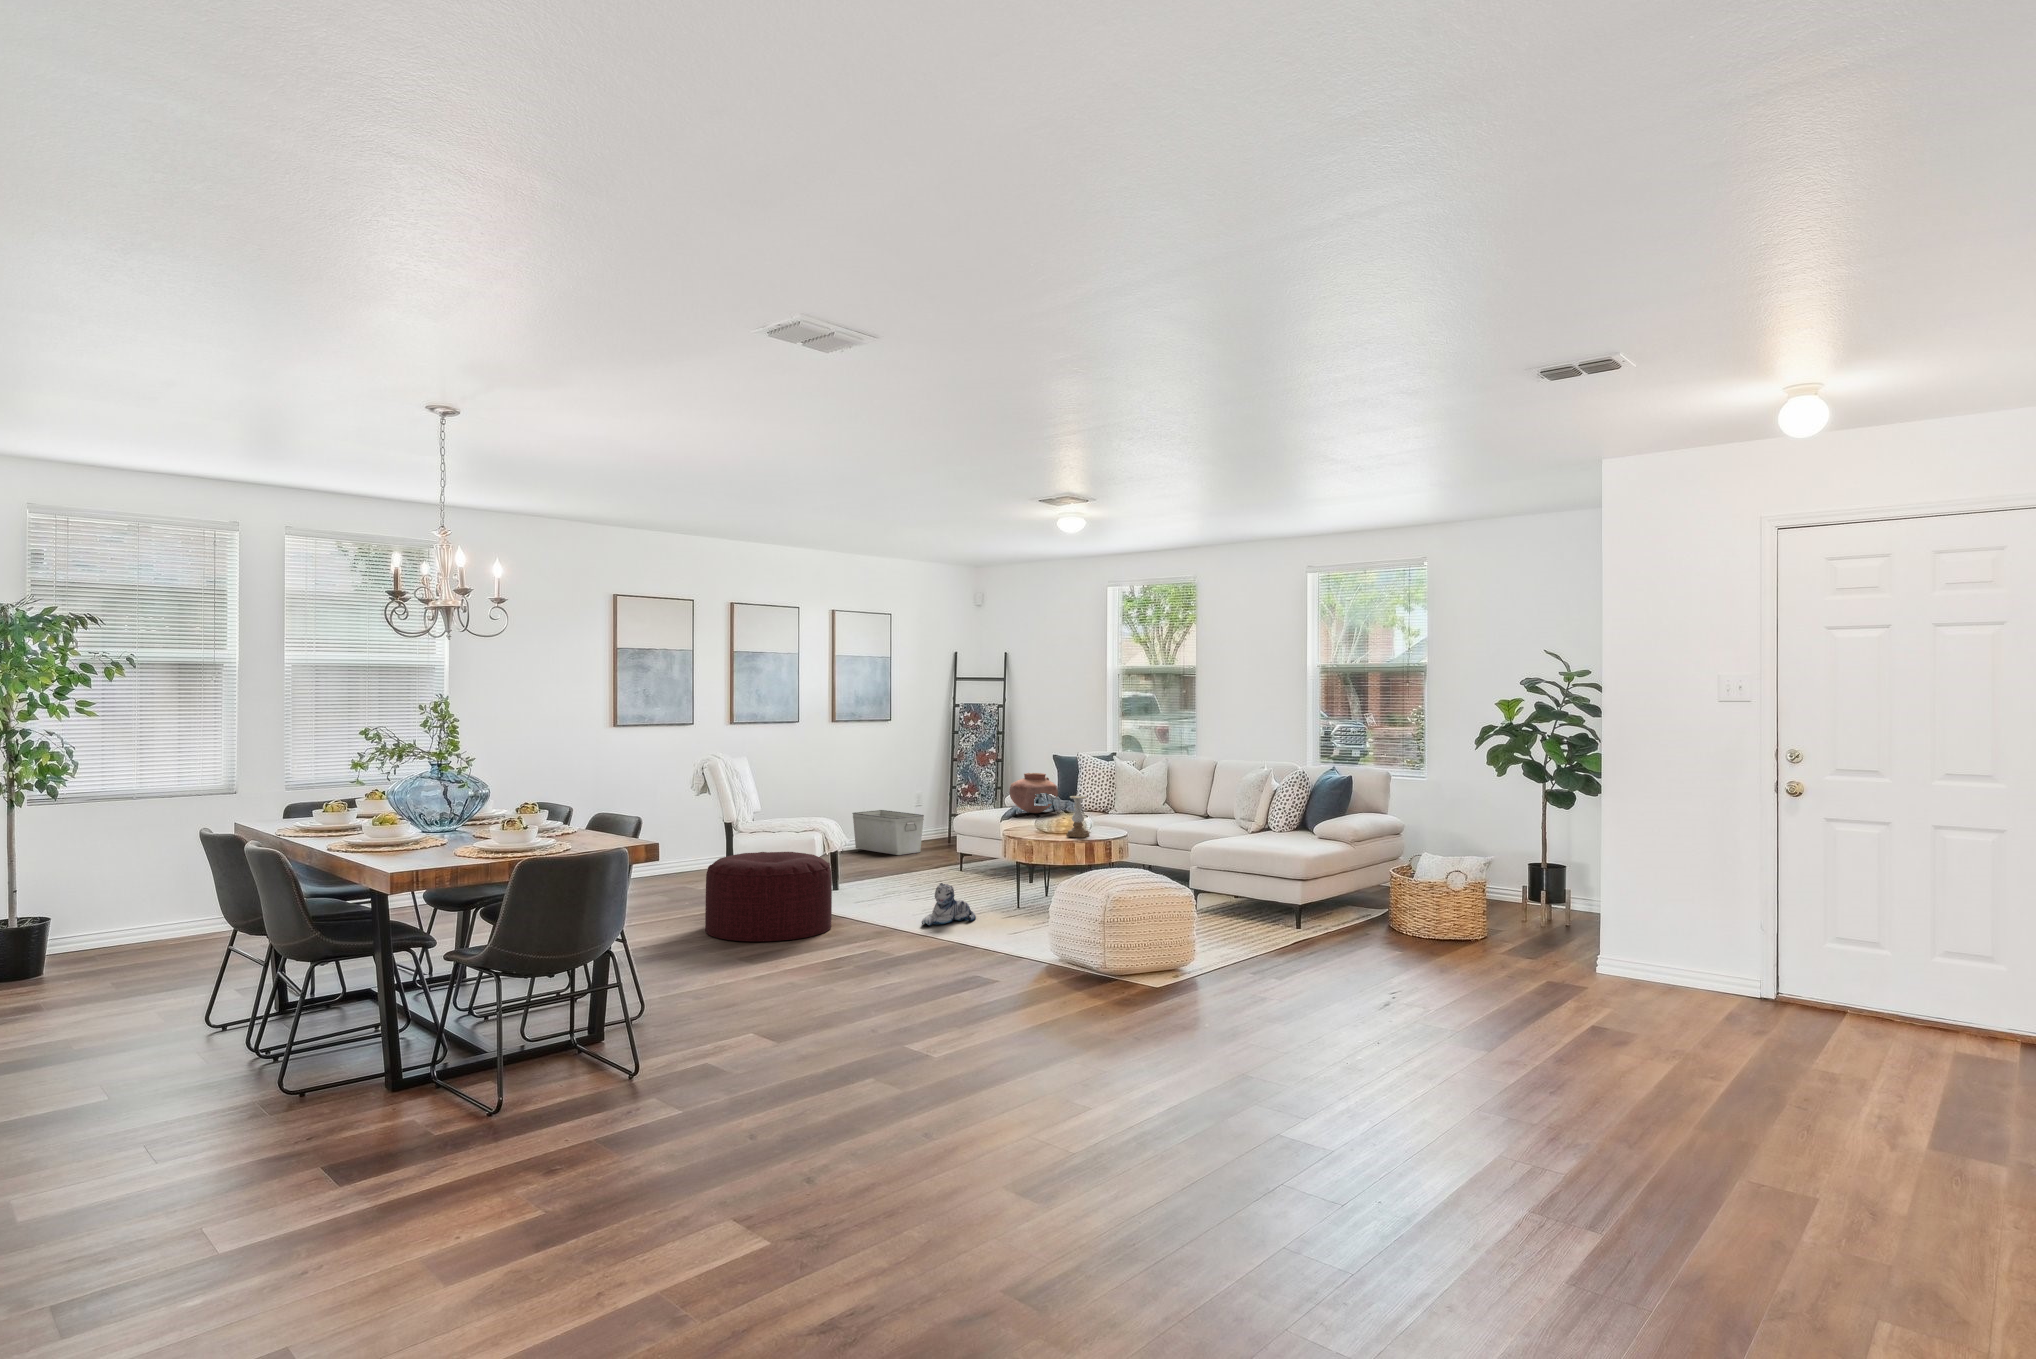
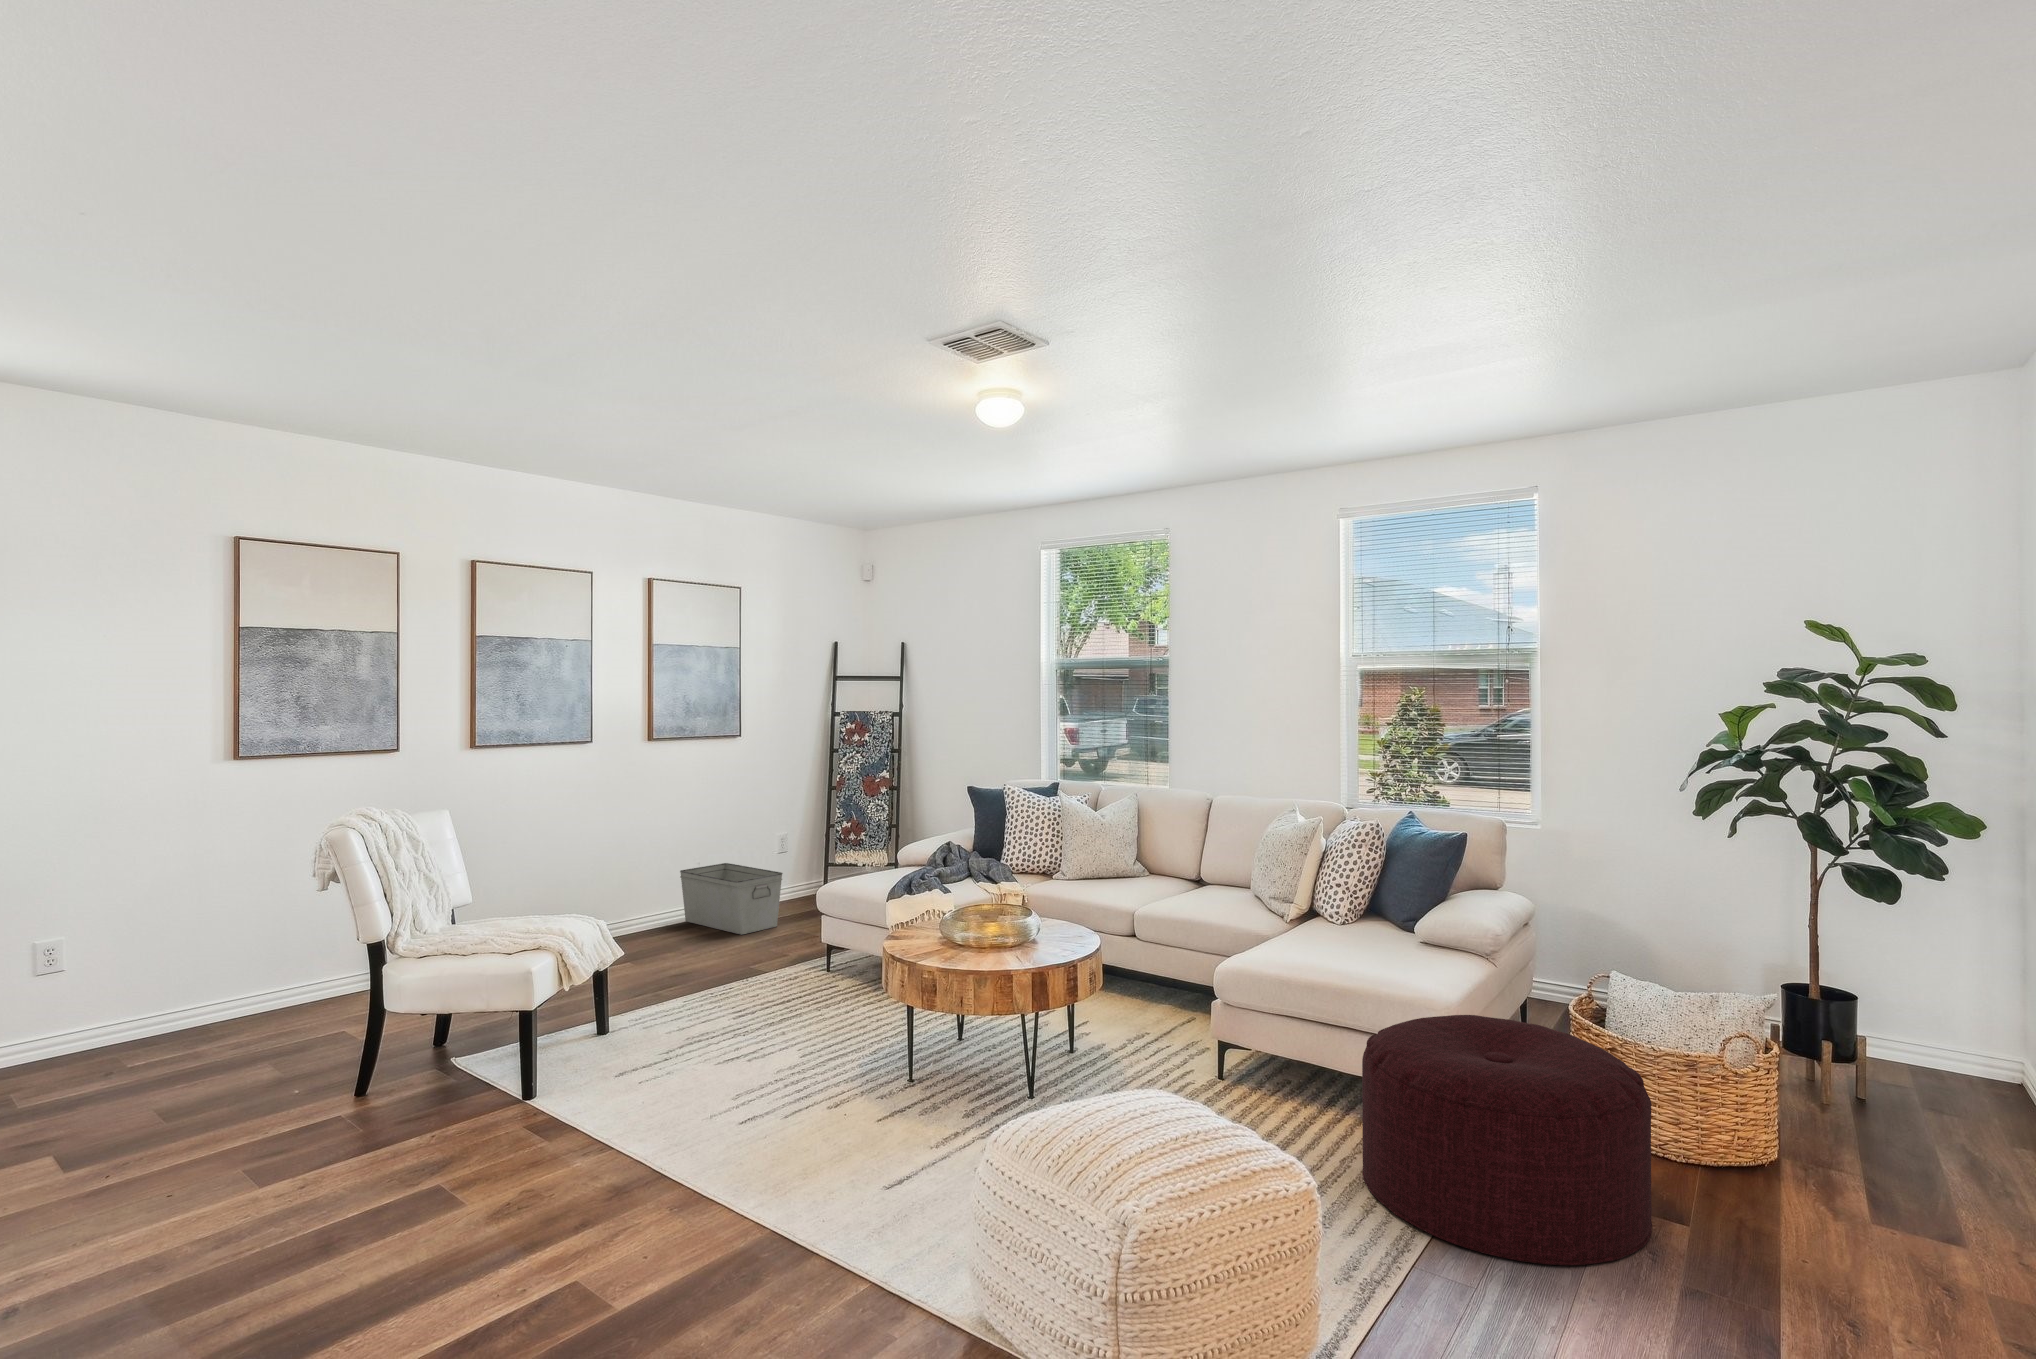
vase: present [1009,773,1058,813] -> none [900,820,974,884]
candle holder: present [1066,796,1089,838] -> none [992,883,1033,963]
ottoman: present [705,852,832,942] -> present [1362,1015,1652,1265]
plush toy: present [922,883,976,926] -> none [713,1063,826,1157]

